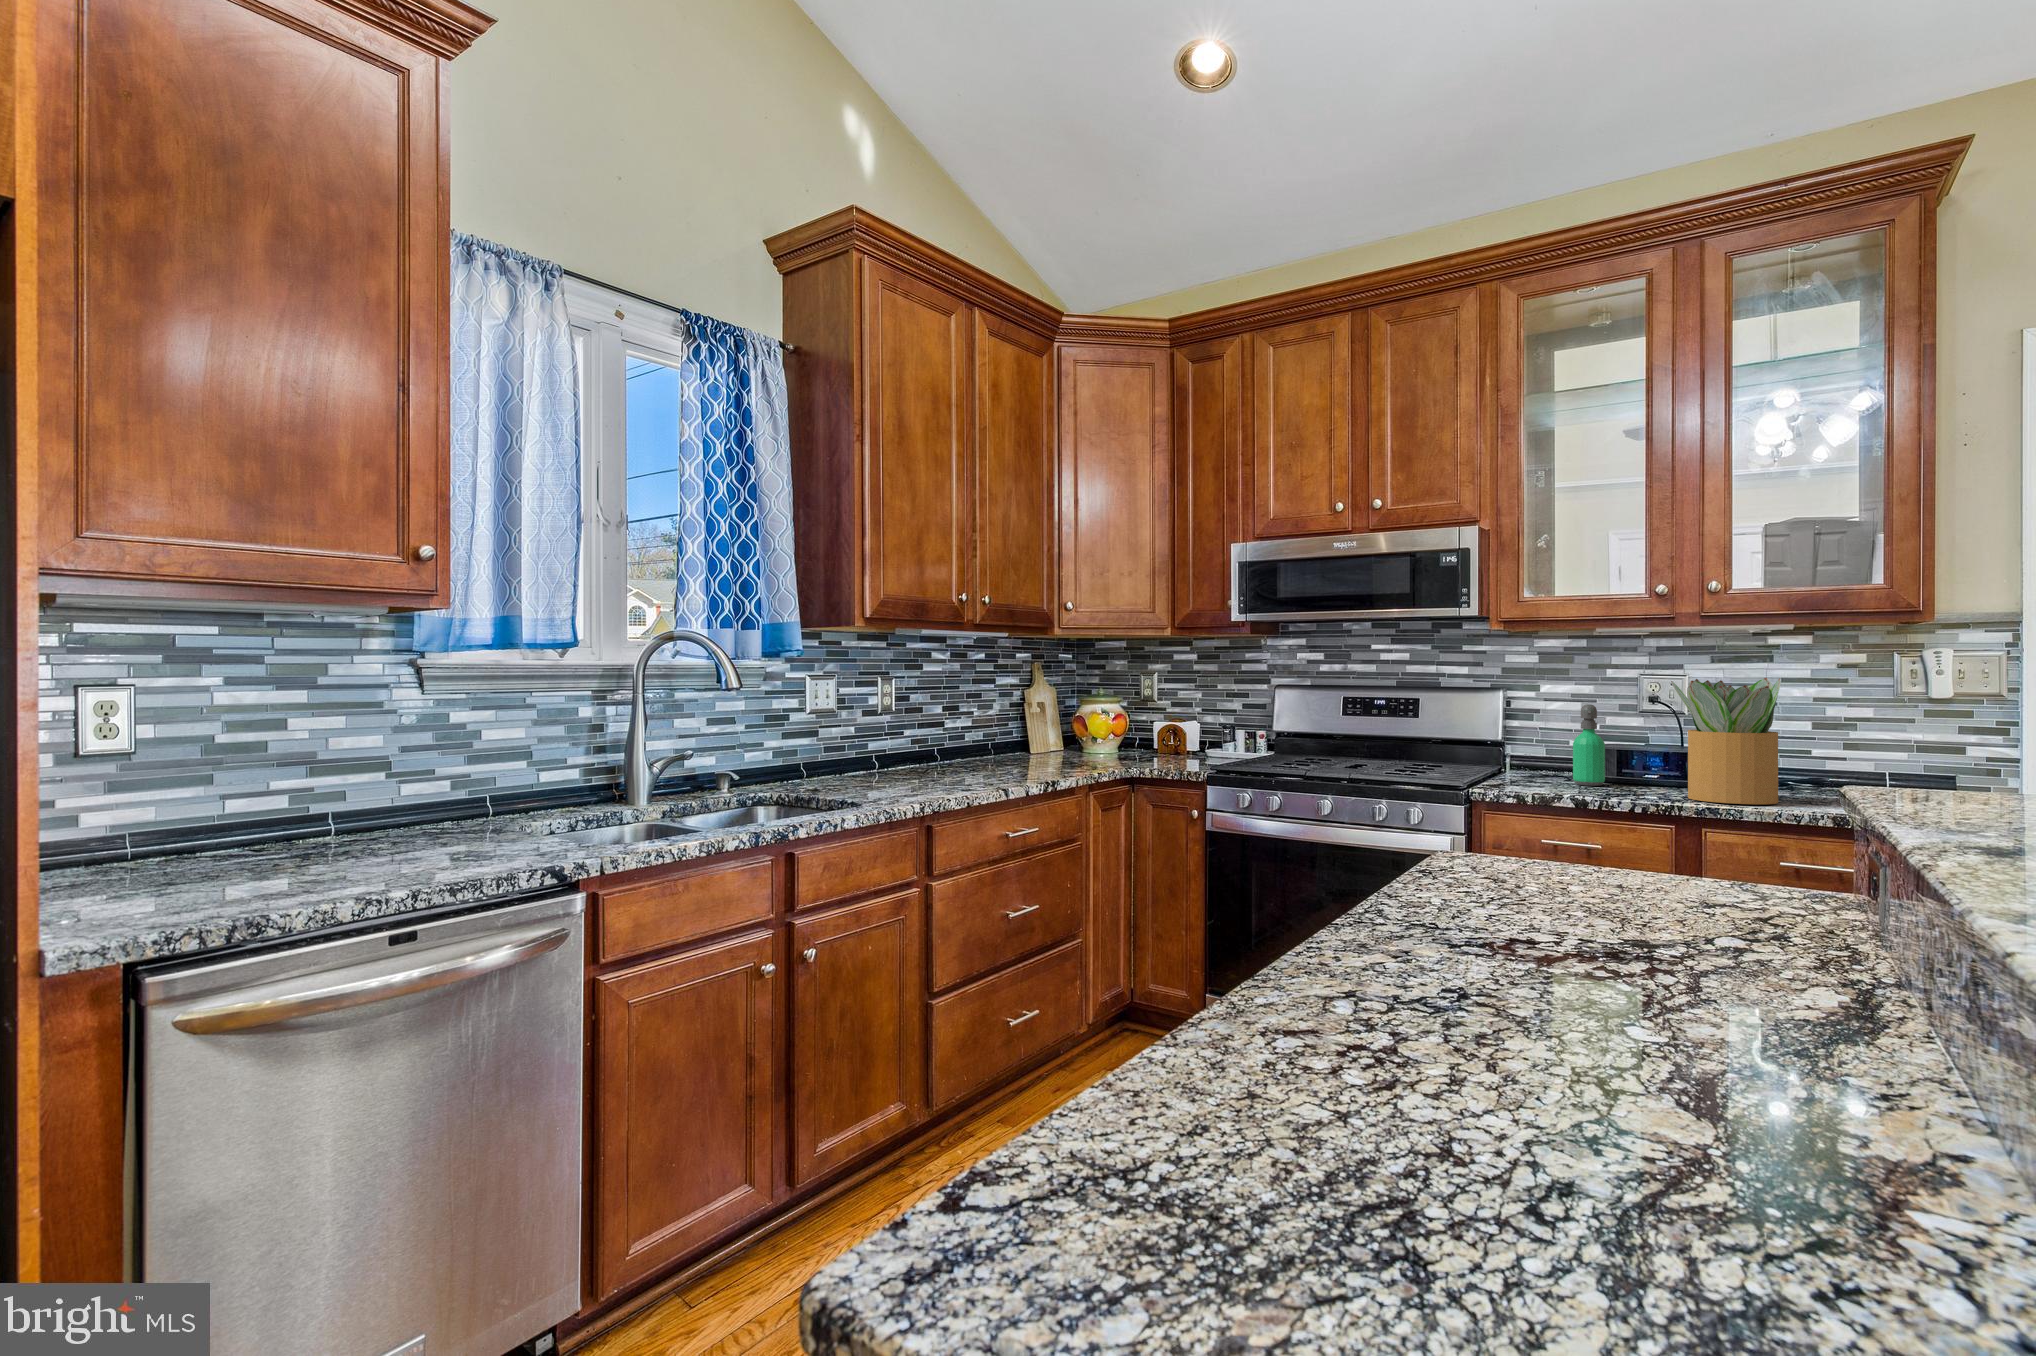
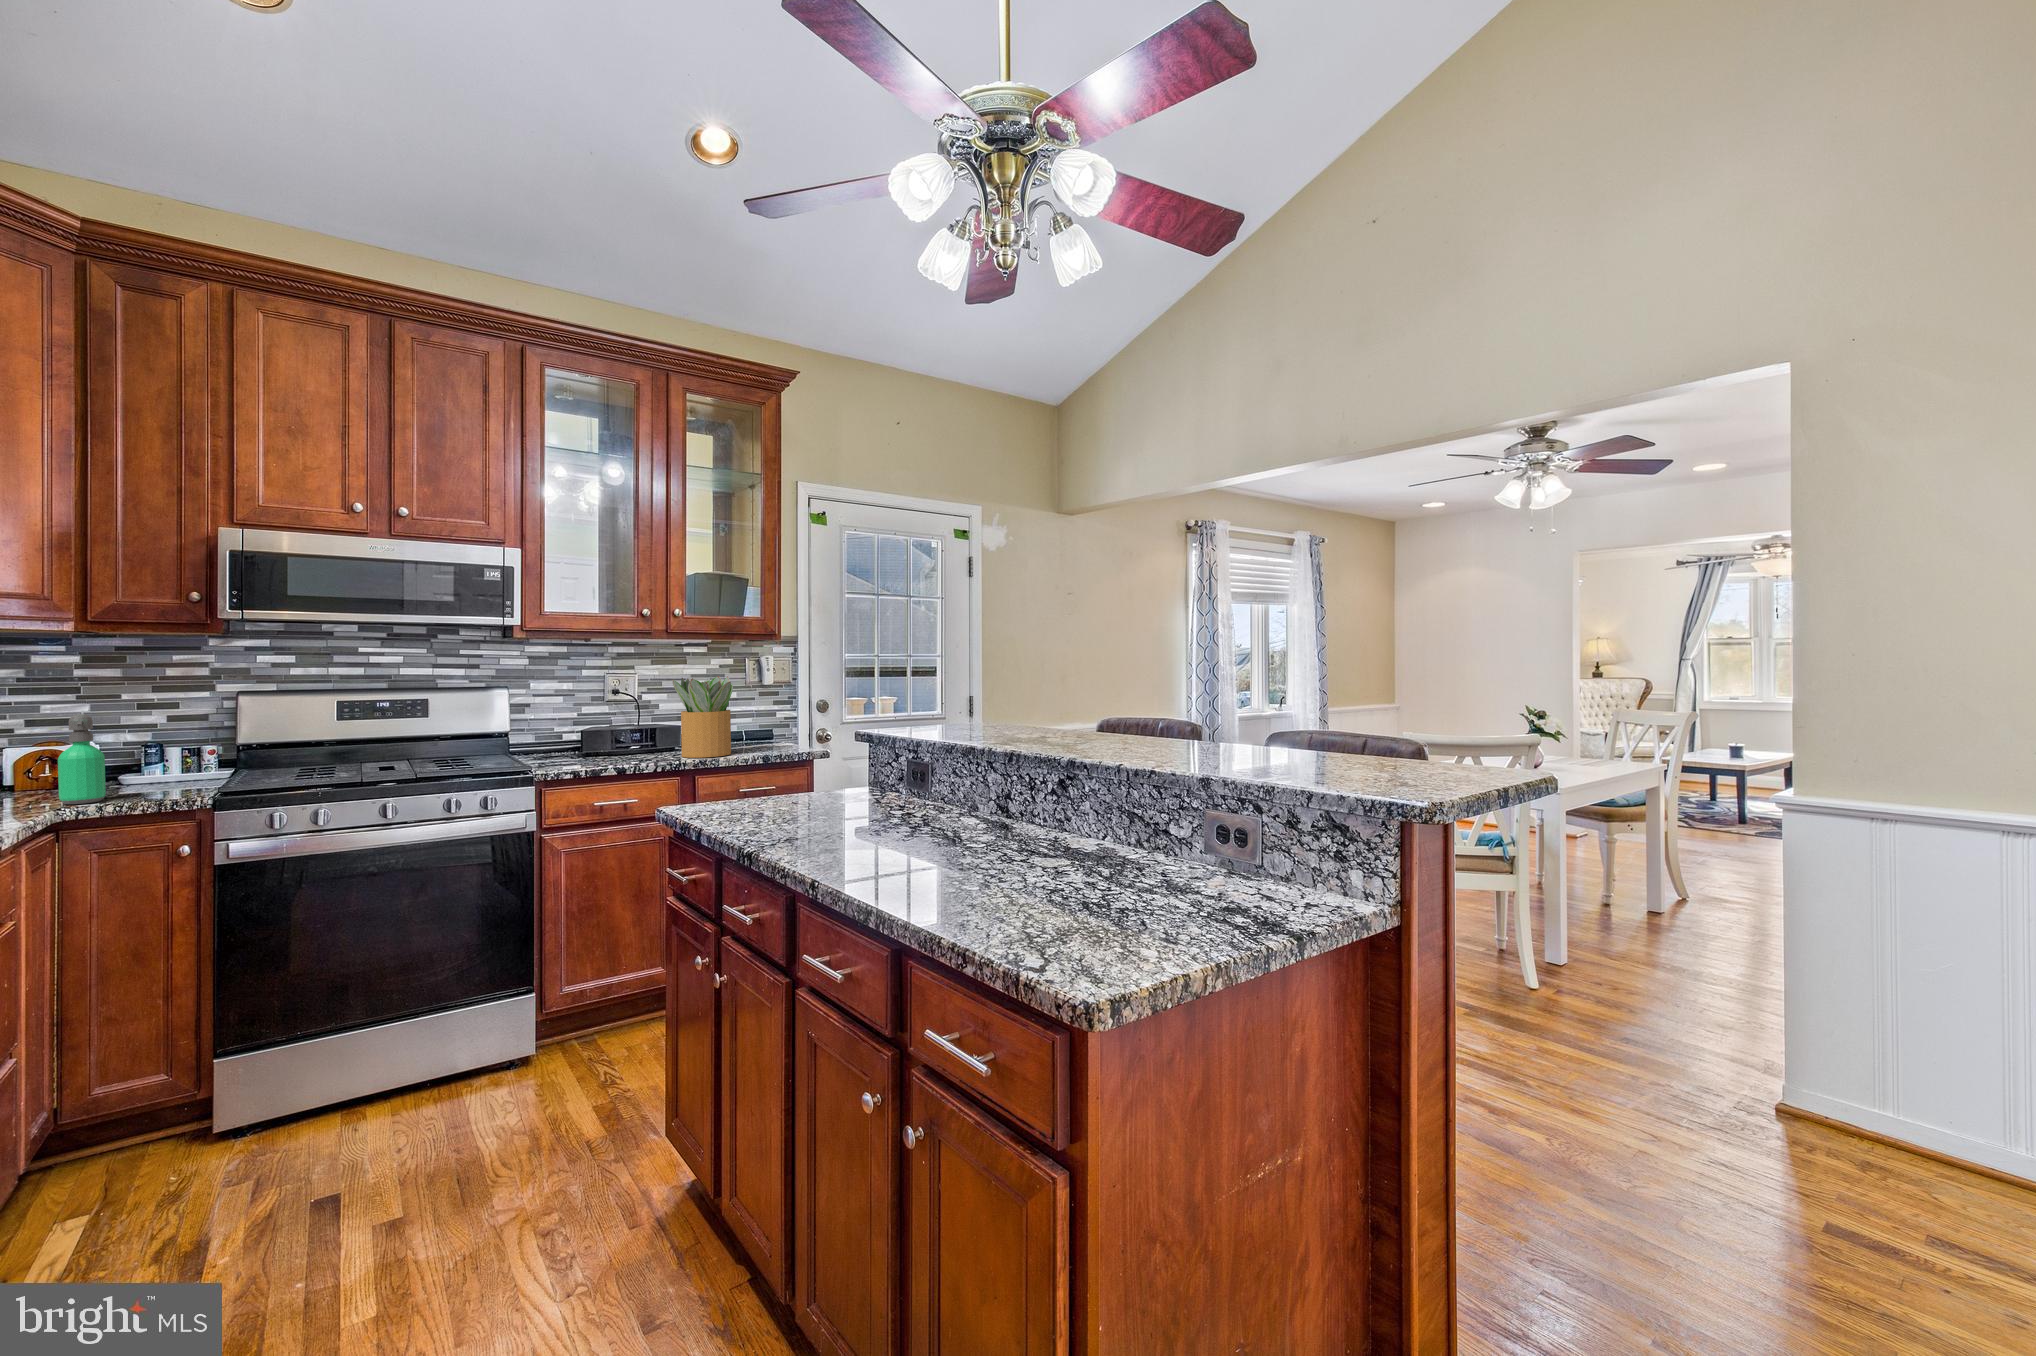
soap dispenser: present [1573,704,1605,786] -> present [58,714,106,804]

